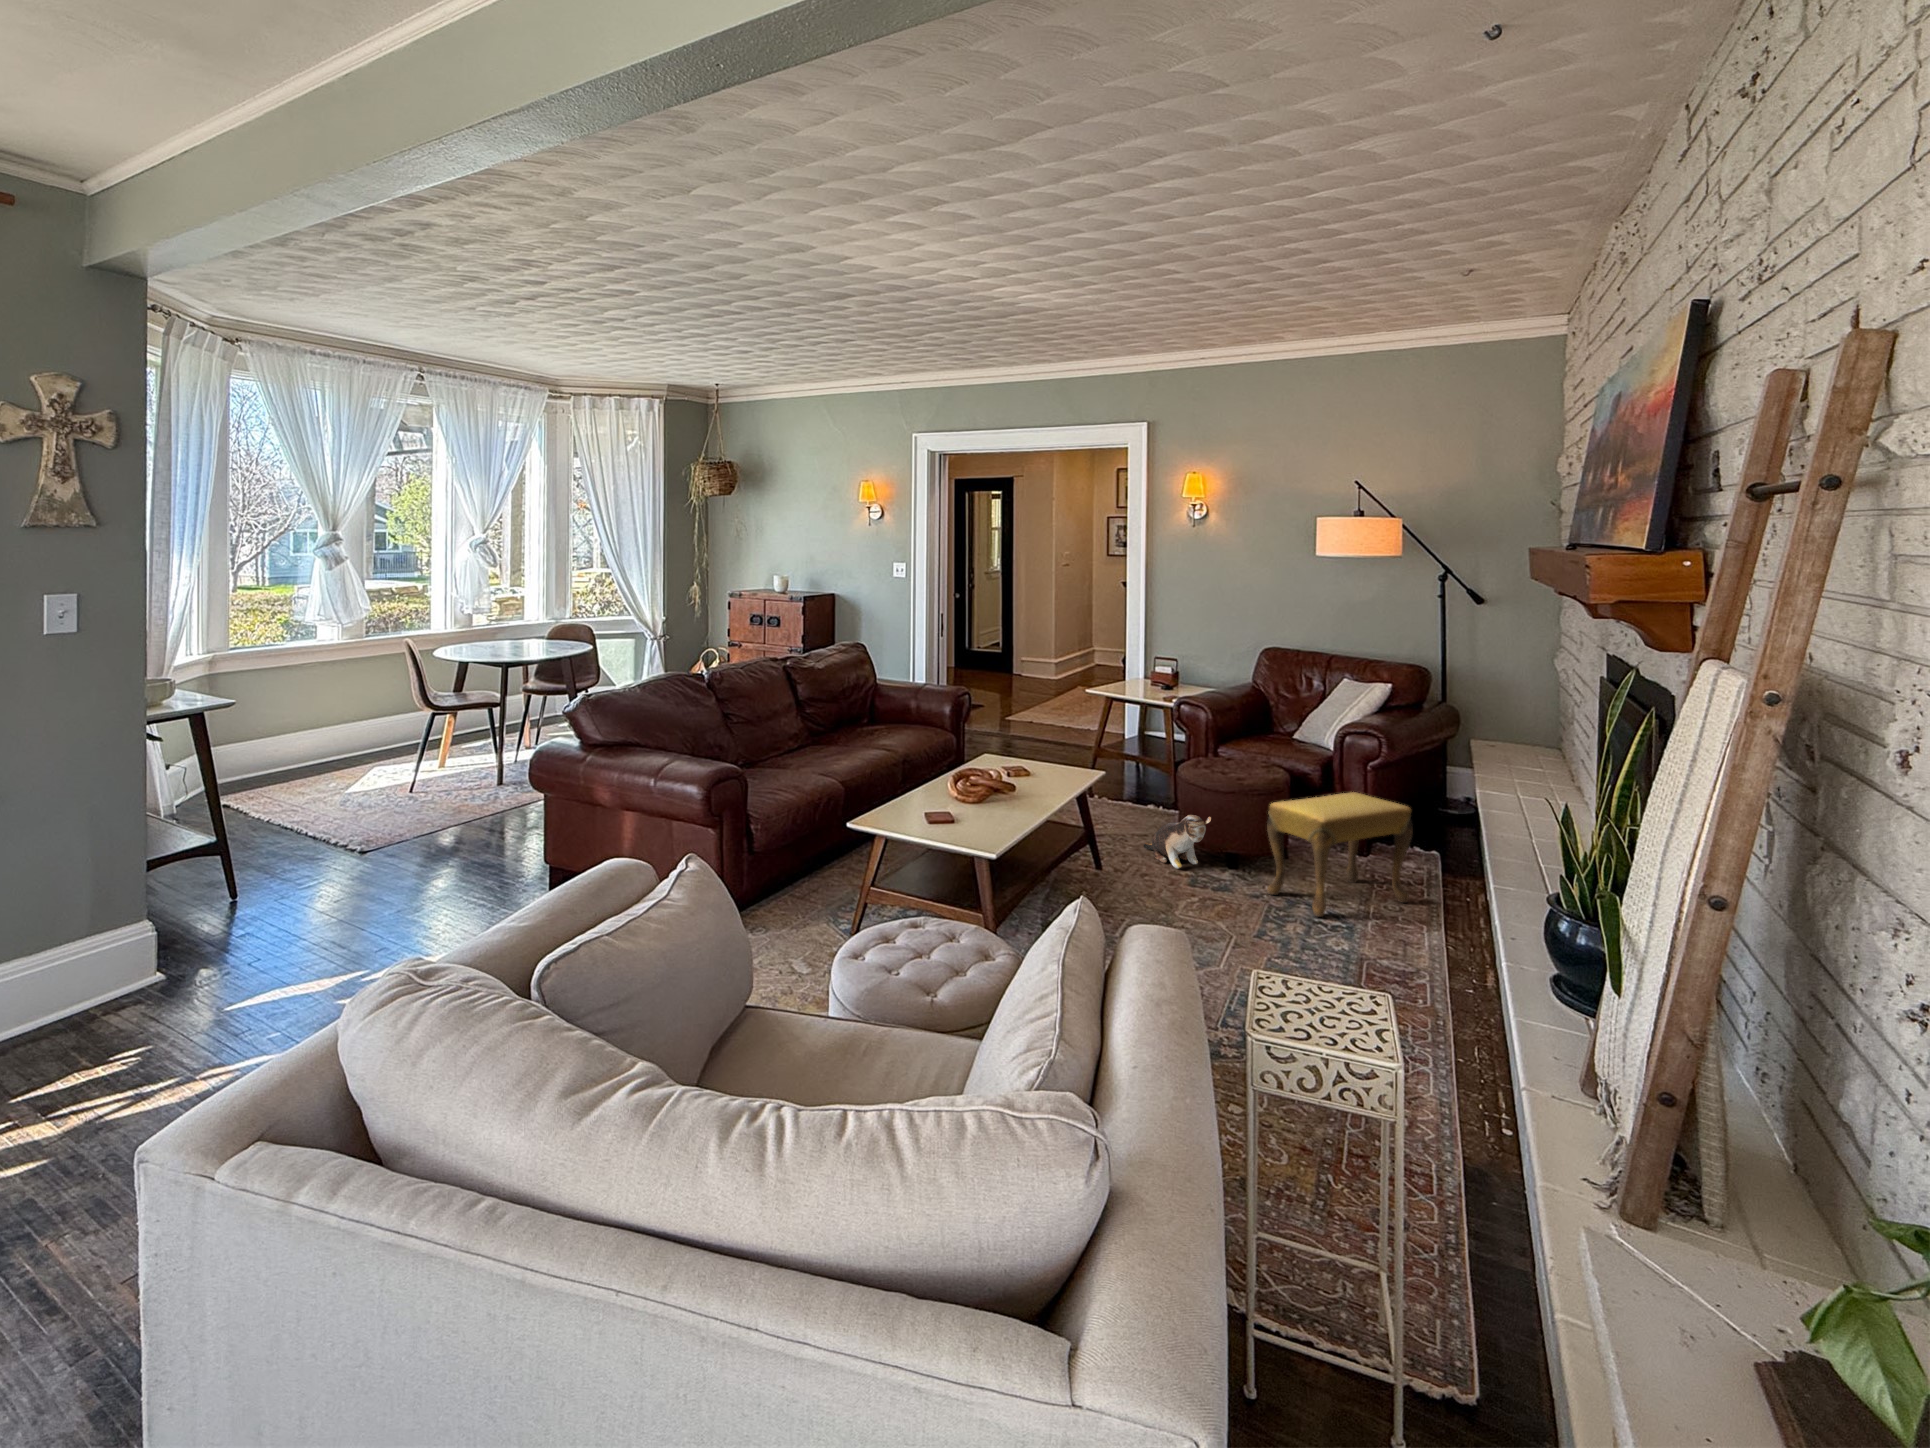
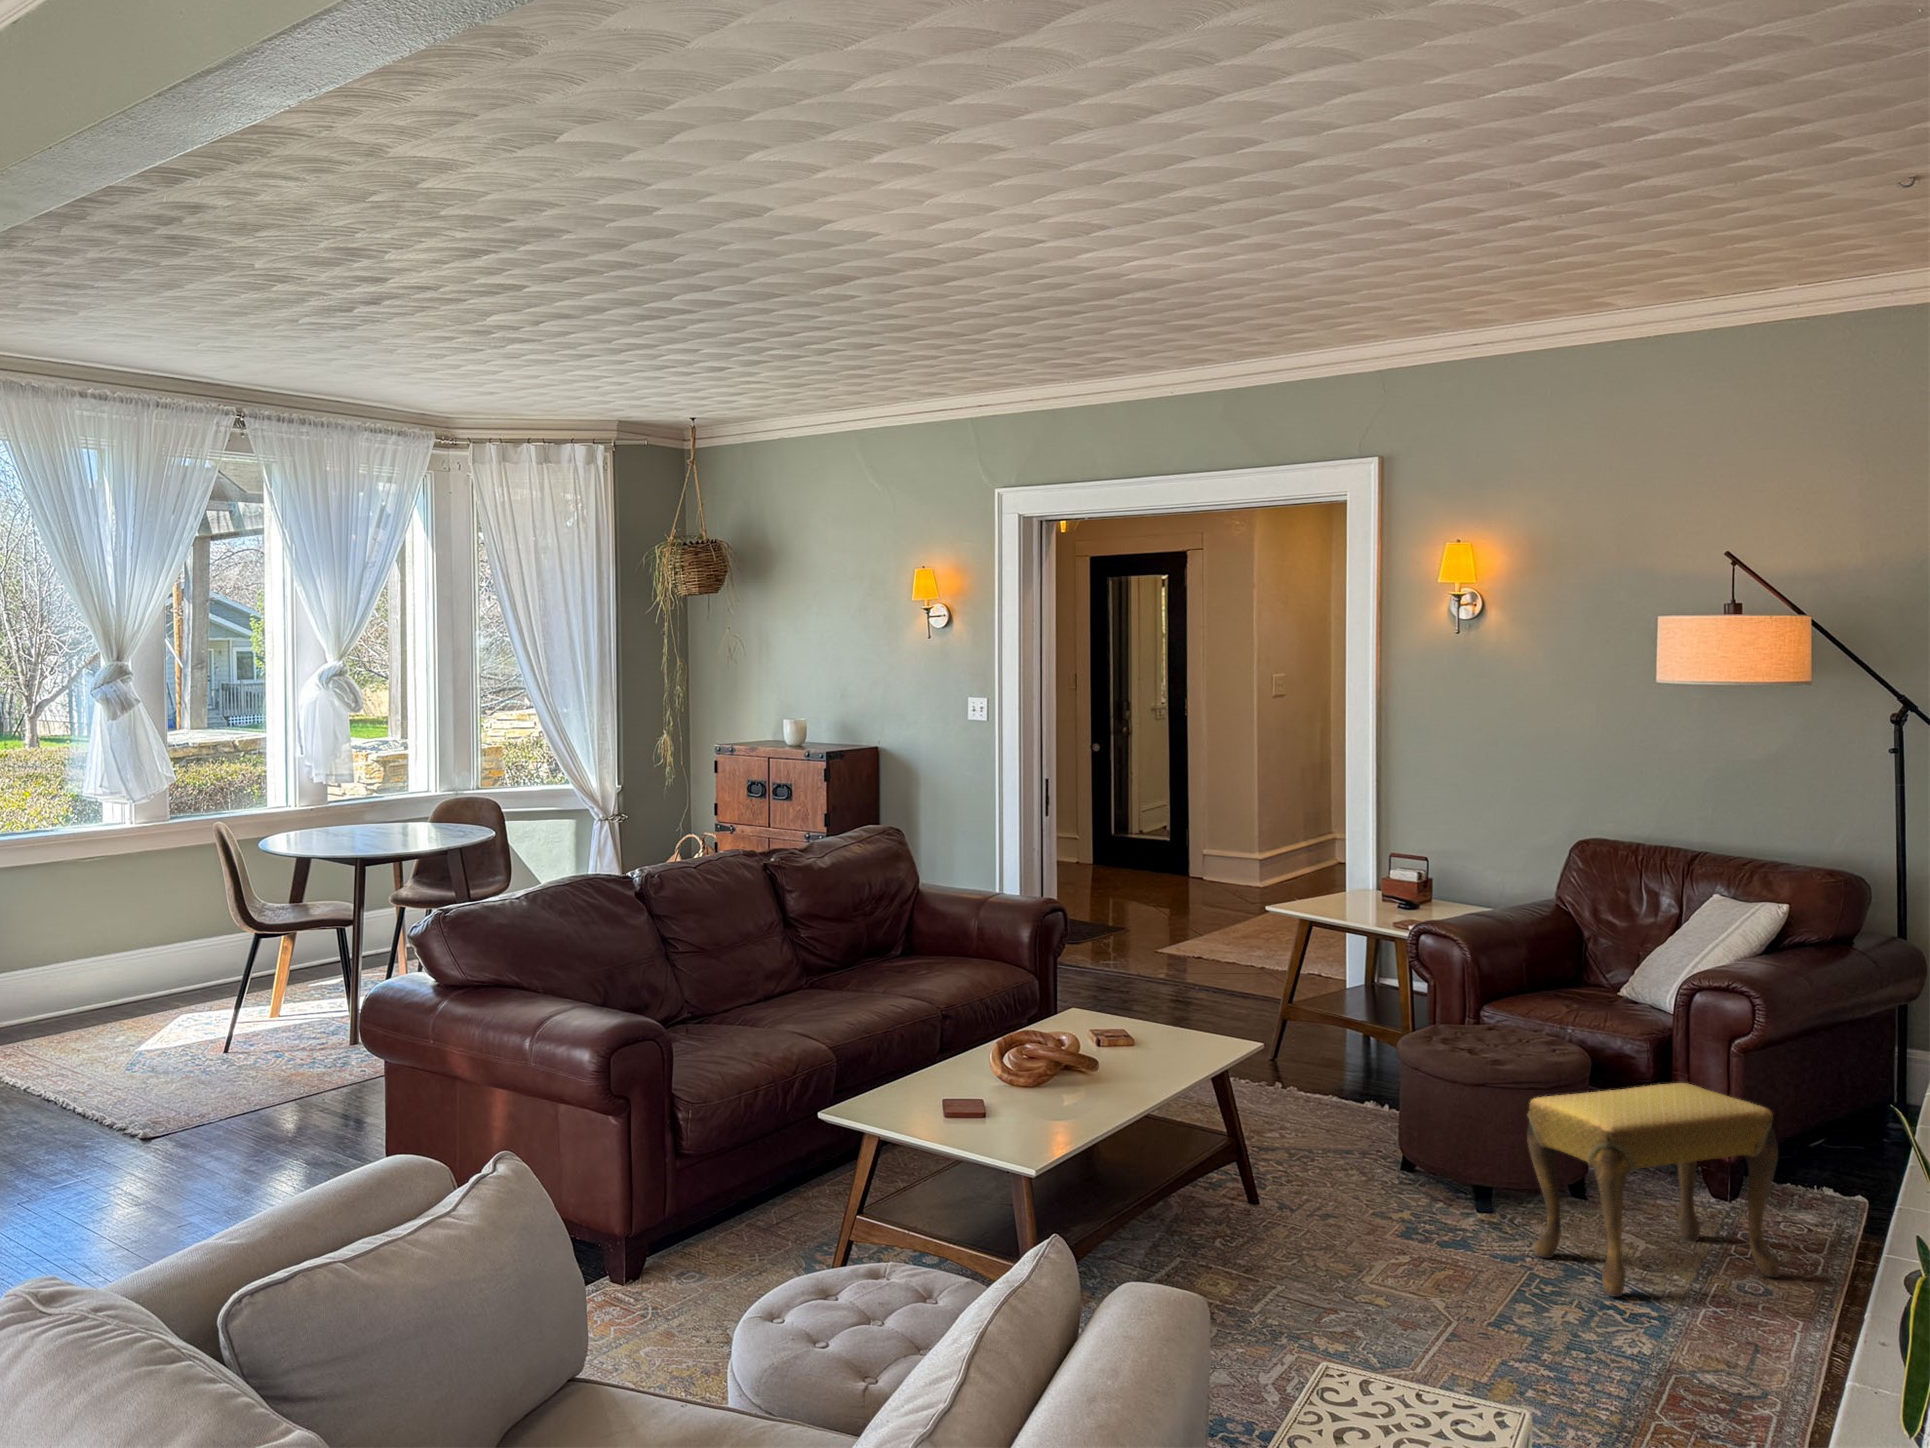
plush toy: present [1144,815,1211,869] -> none [1341,1117,1440,1209]

